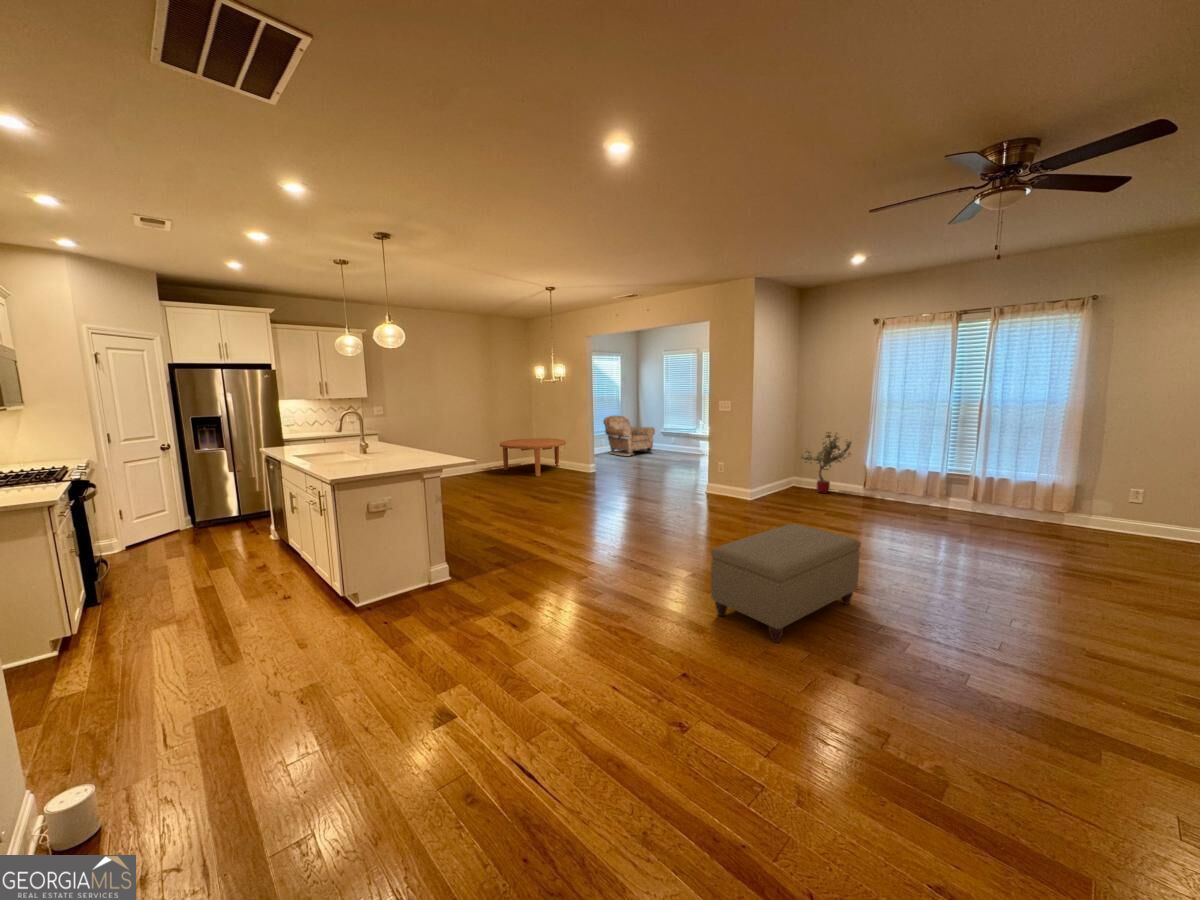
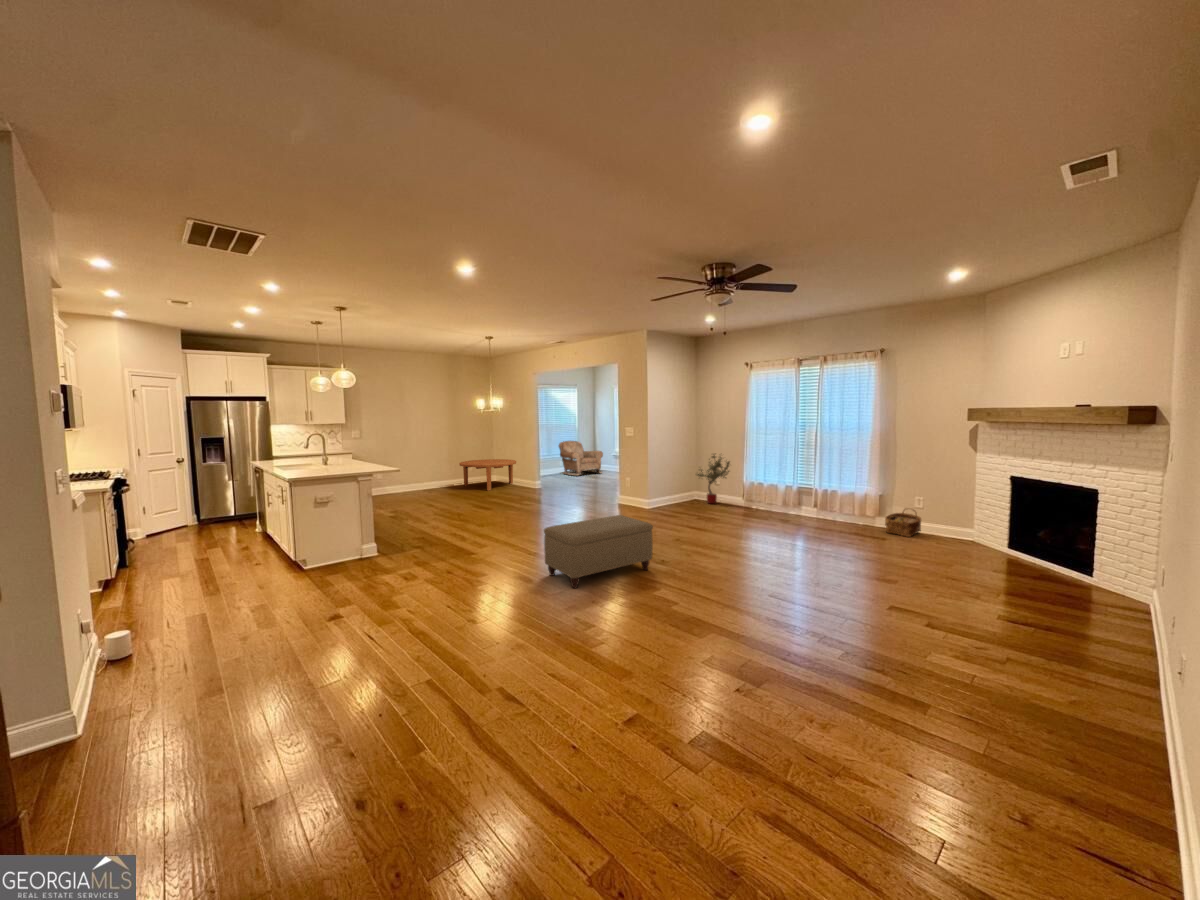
woven basket: none [1095,503,1150,542] -> present [885,509,921,537]

